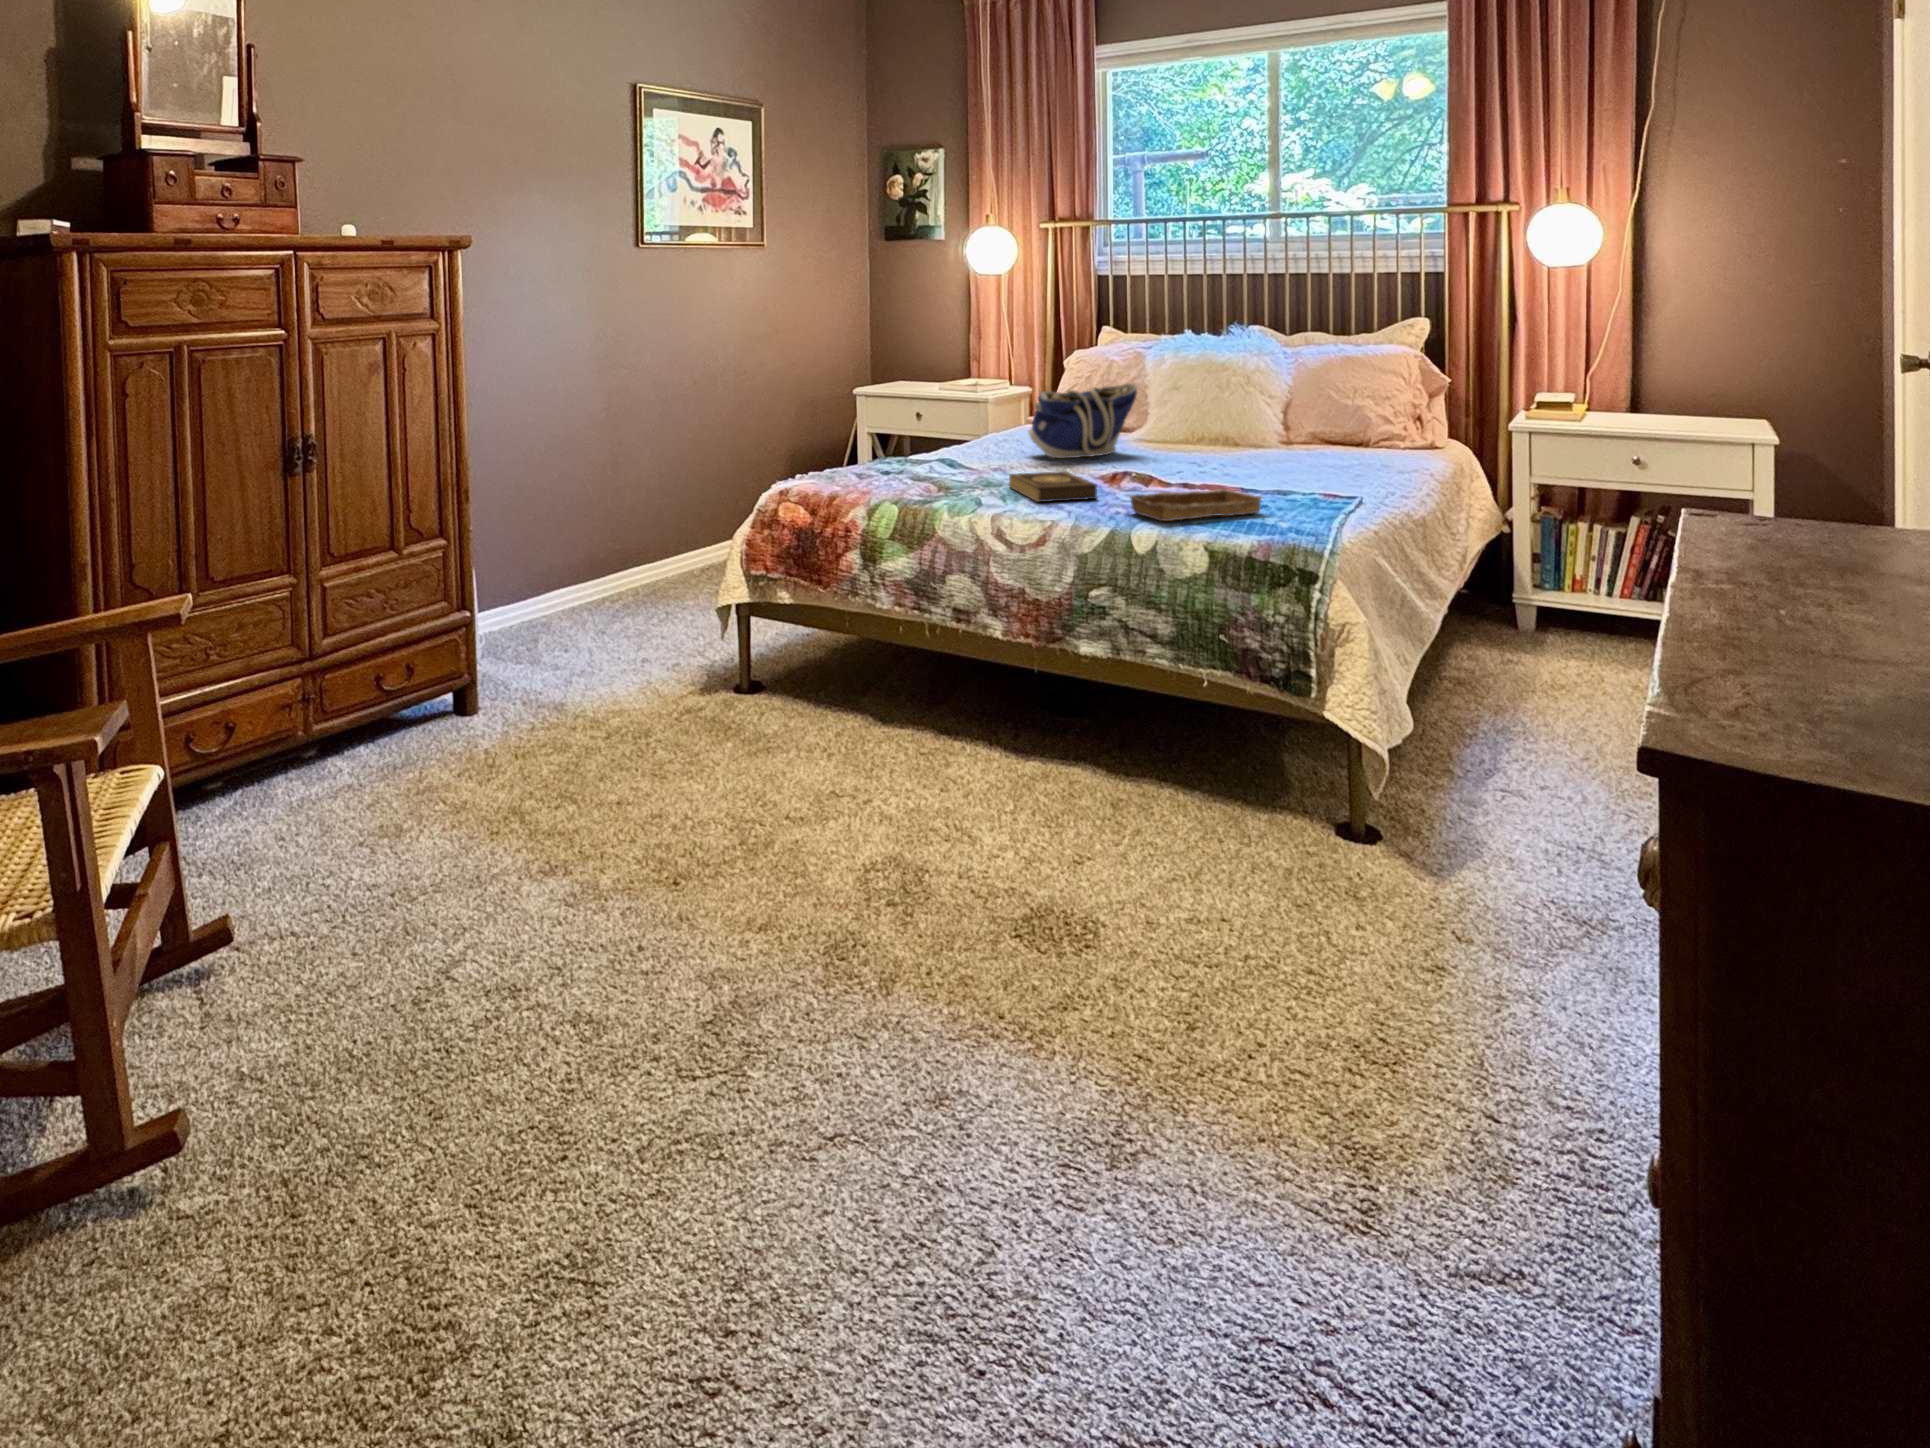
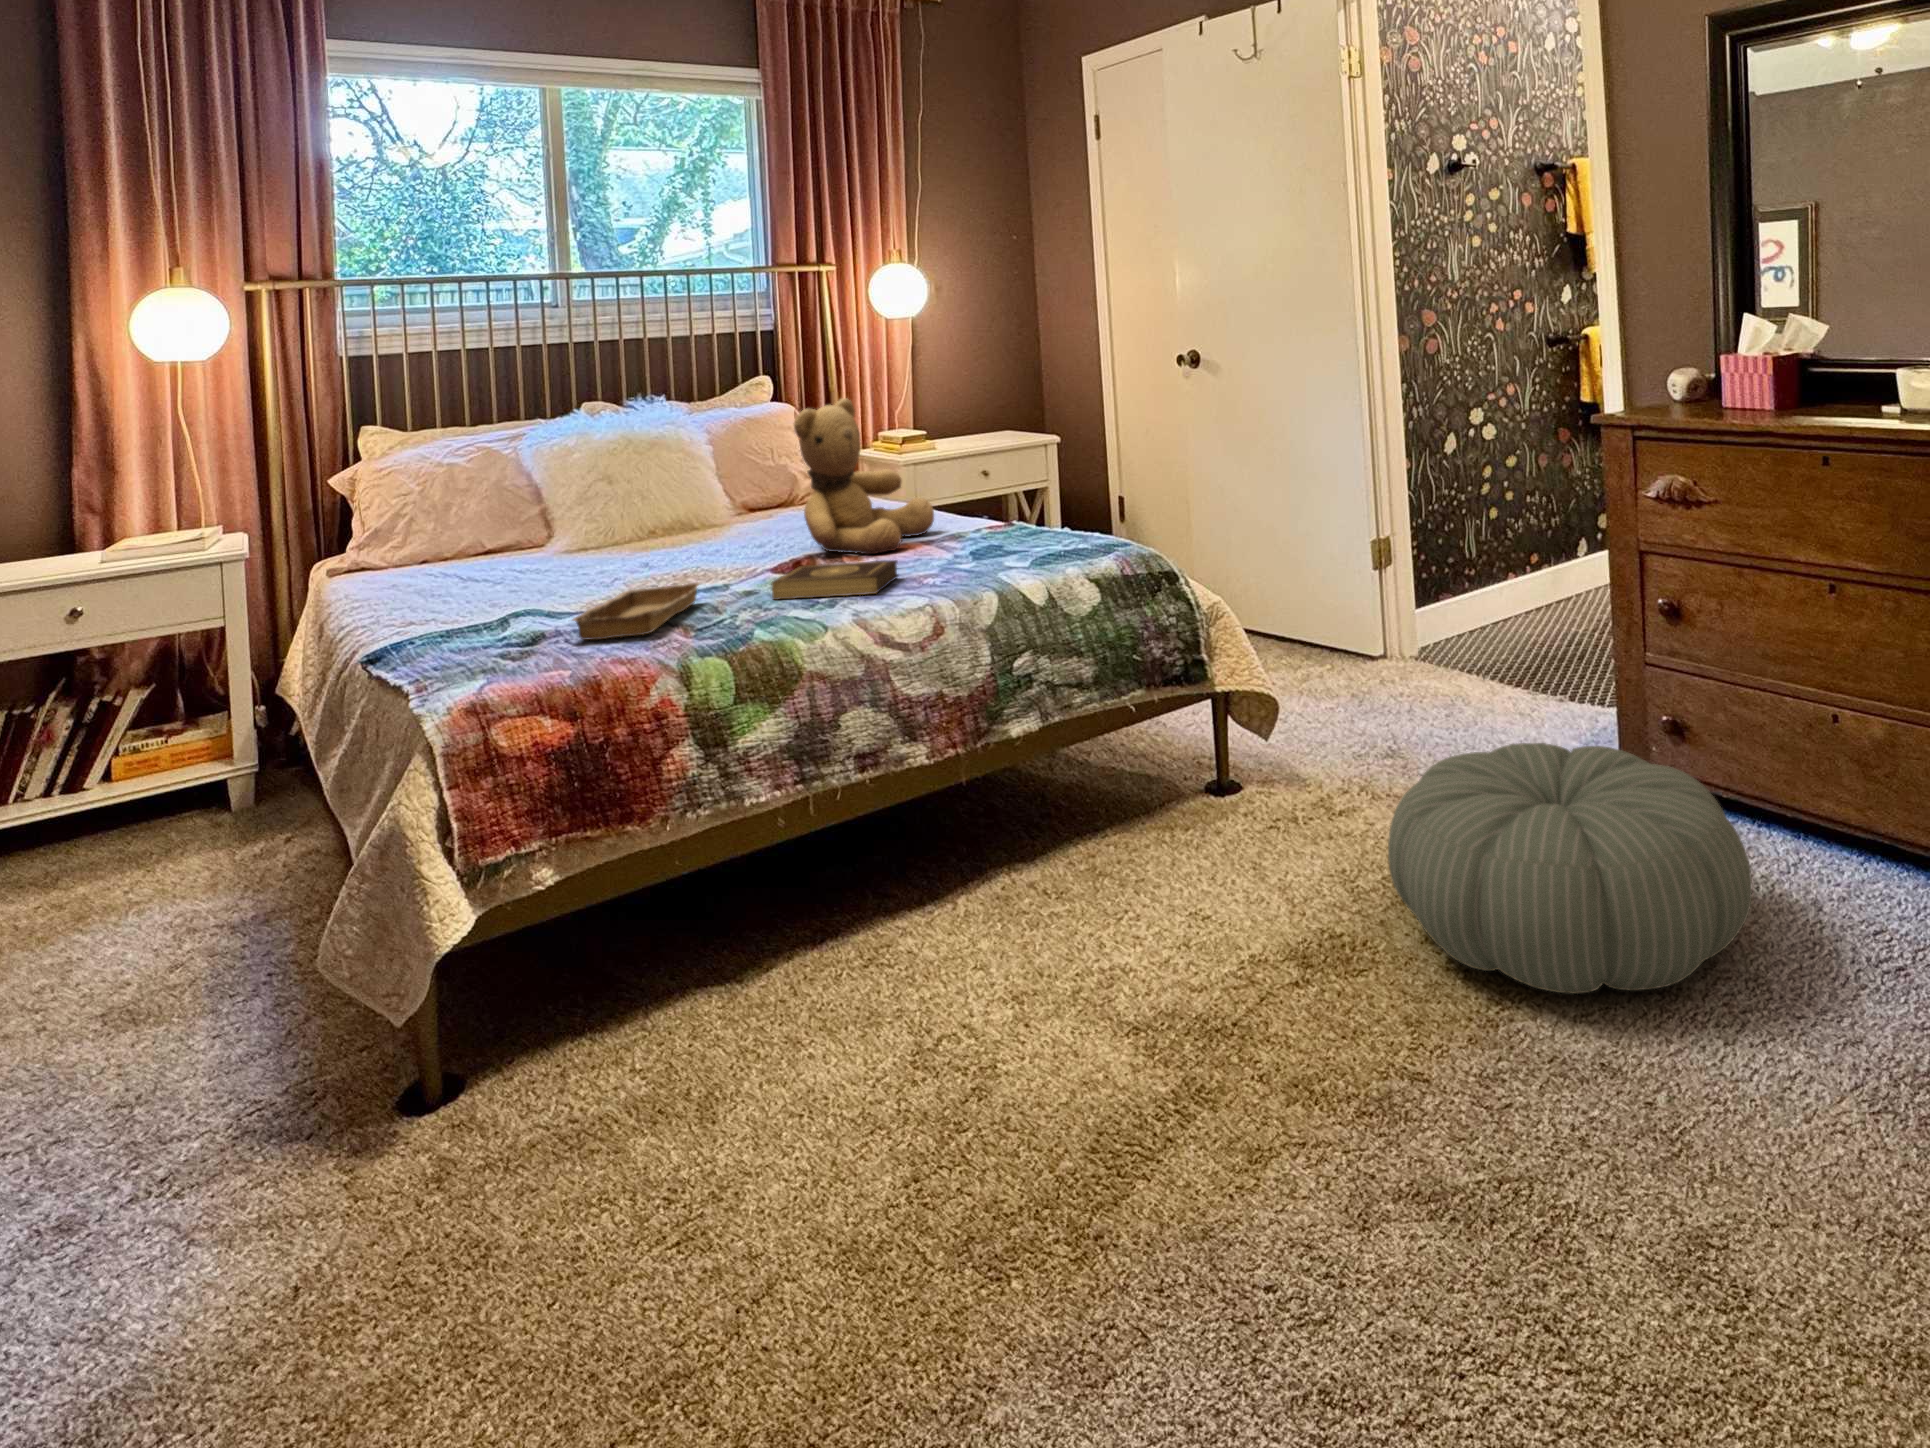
teddy bear: none [1151,343,1292,485] -> present [793,398,934,554]
tote bag: present [1028,383,1137,458] -> none [599,468,706,583]
tray: present [1129,489,1262,521] -> present [573,583,699,640]
pouf: none [952,832,1379,1183] -> present [1388,743,1752,994]

